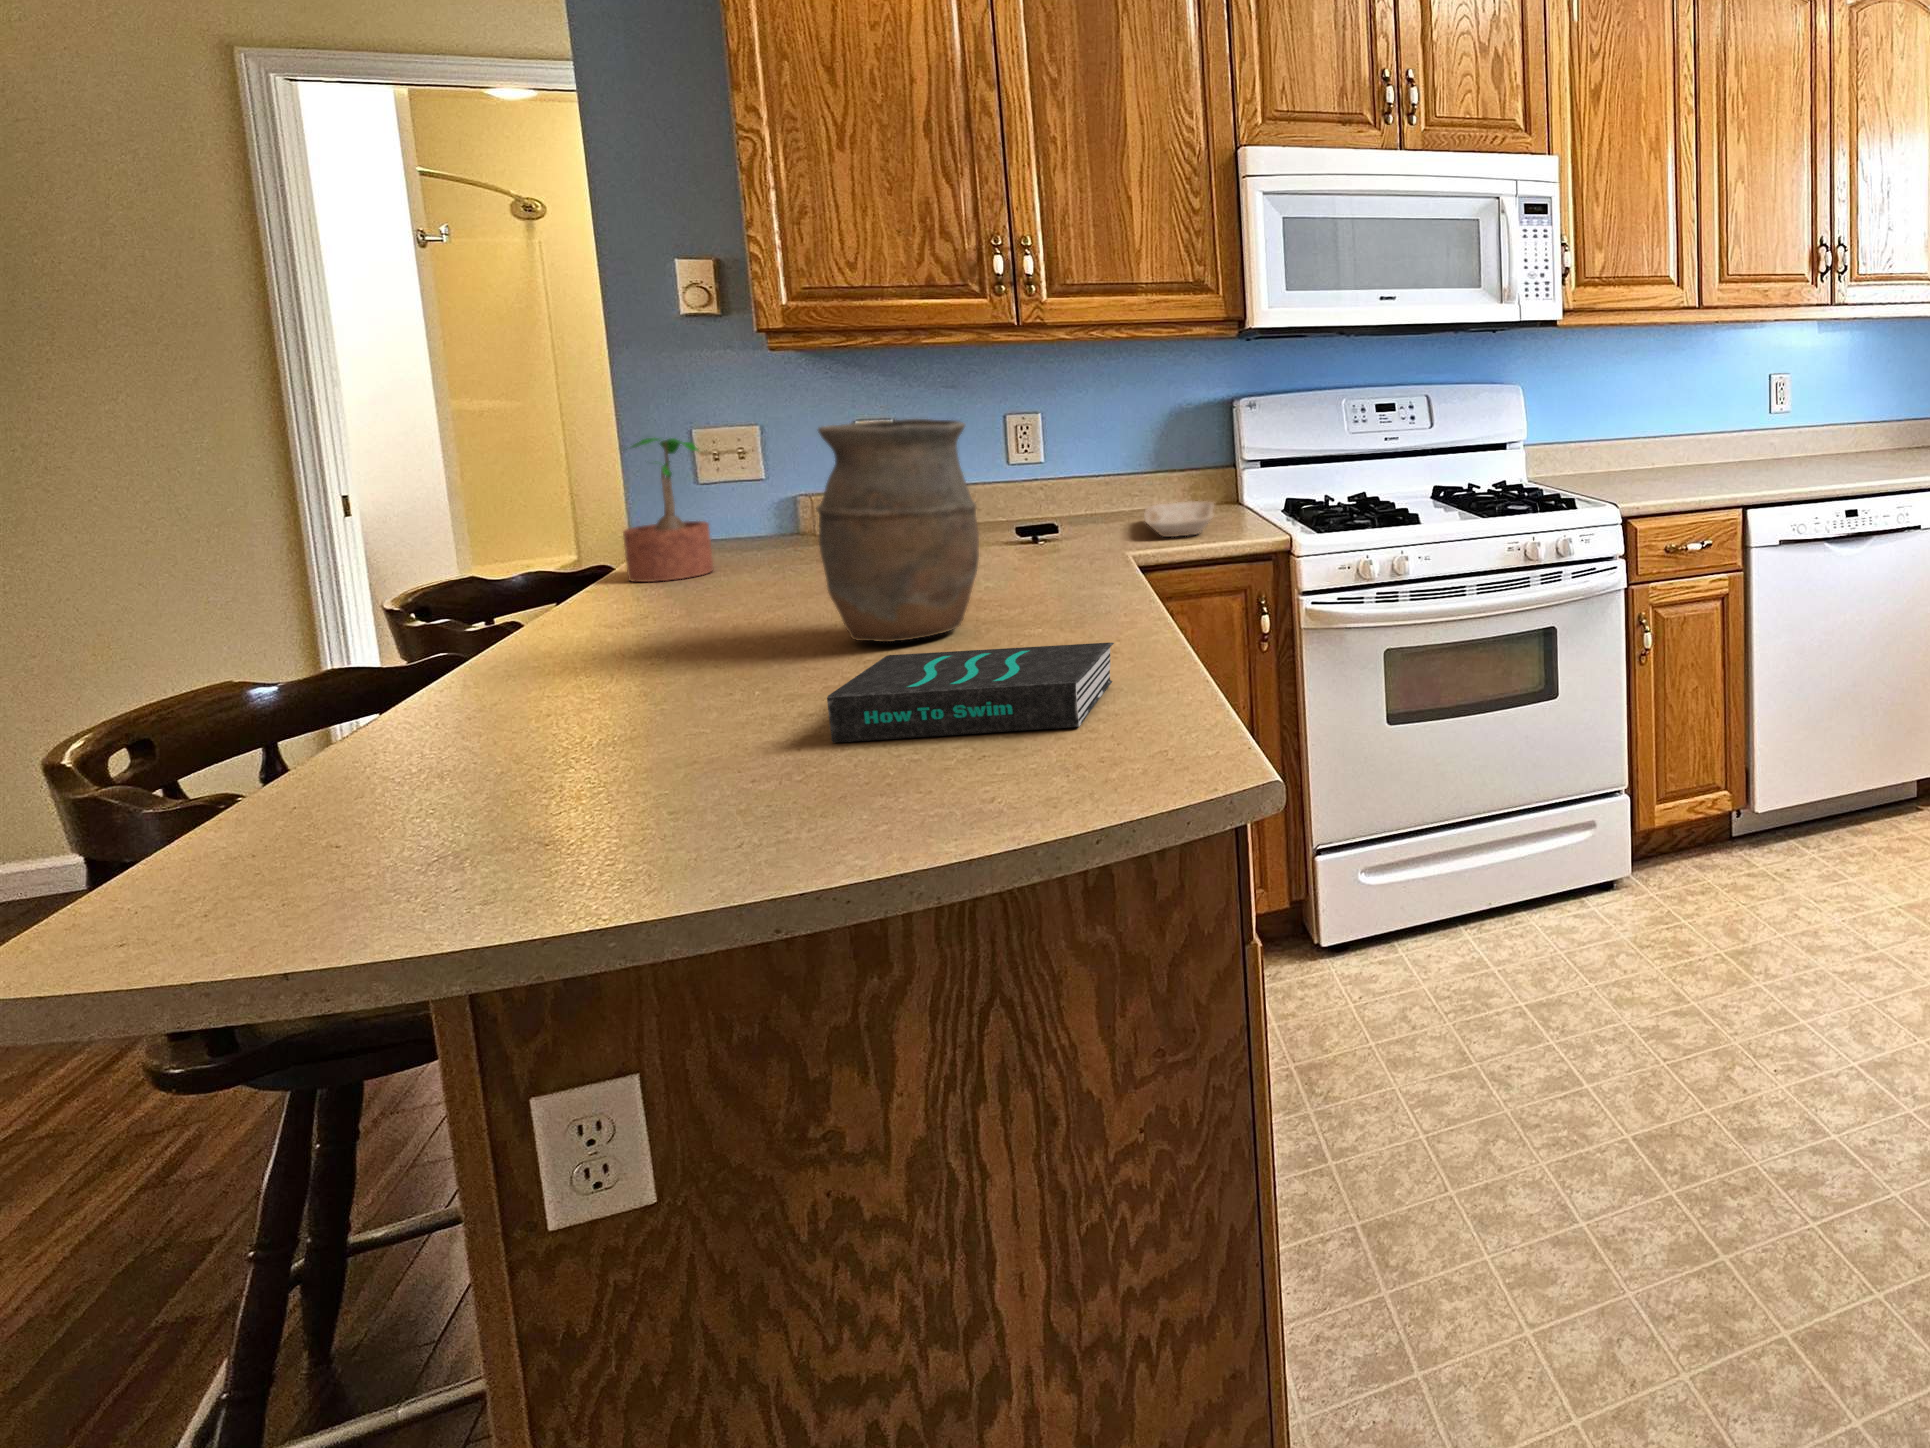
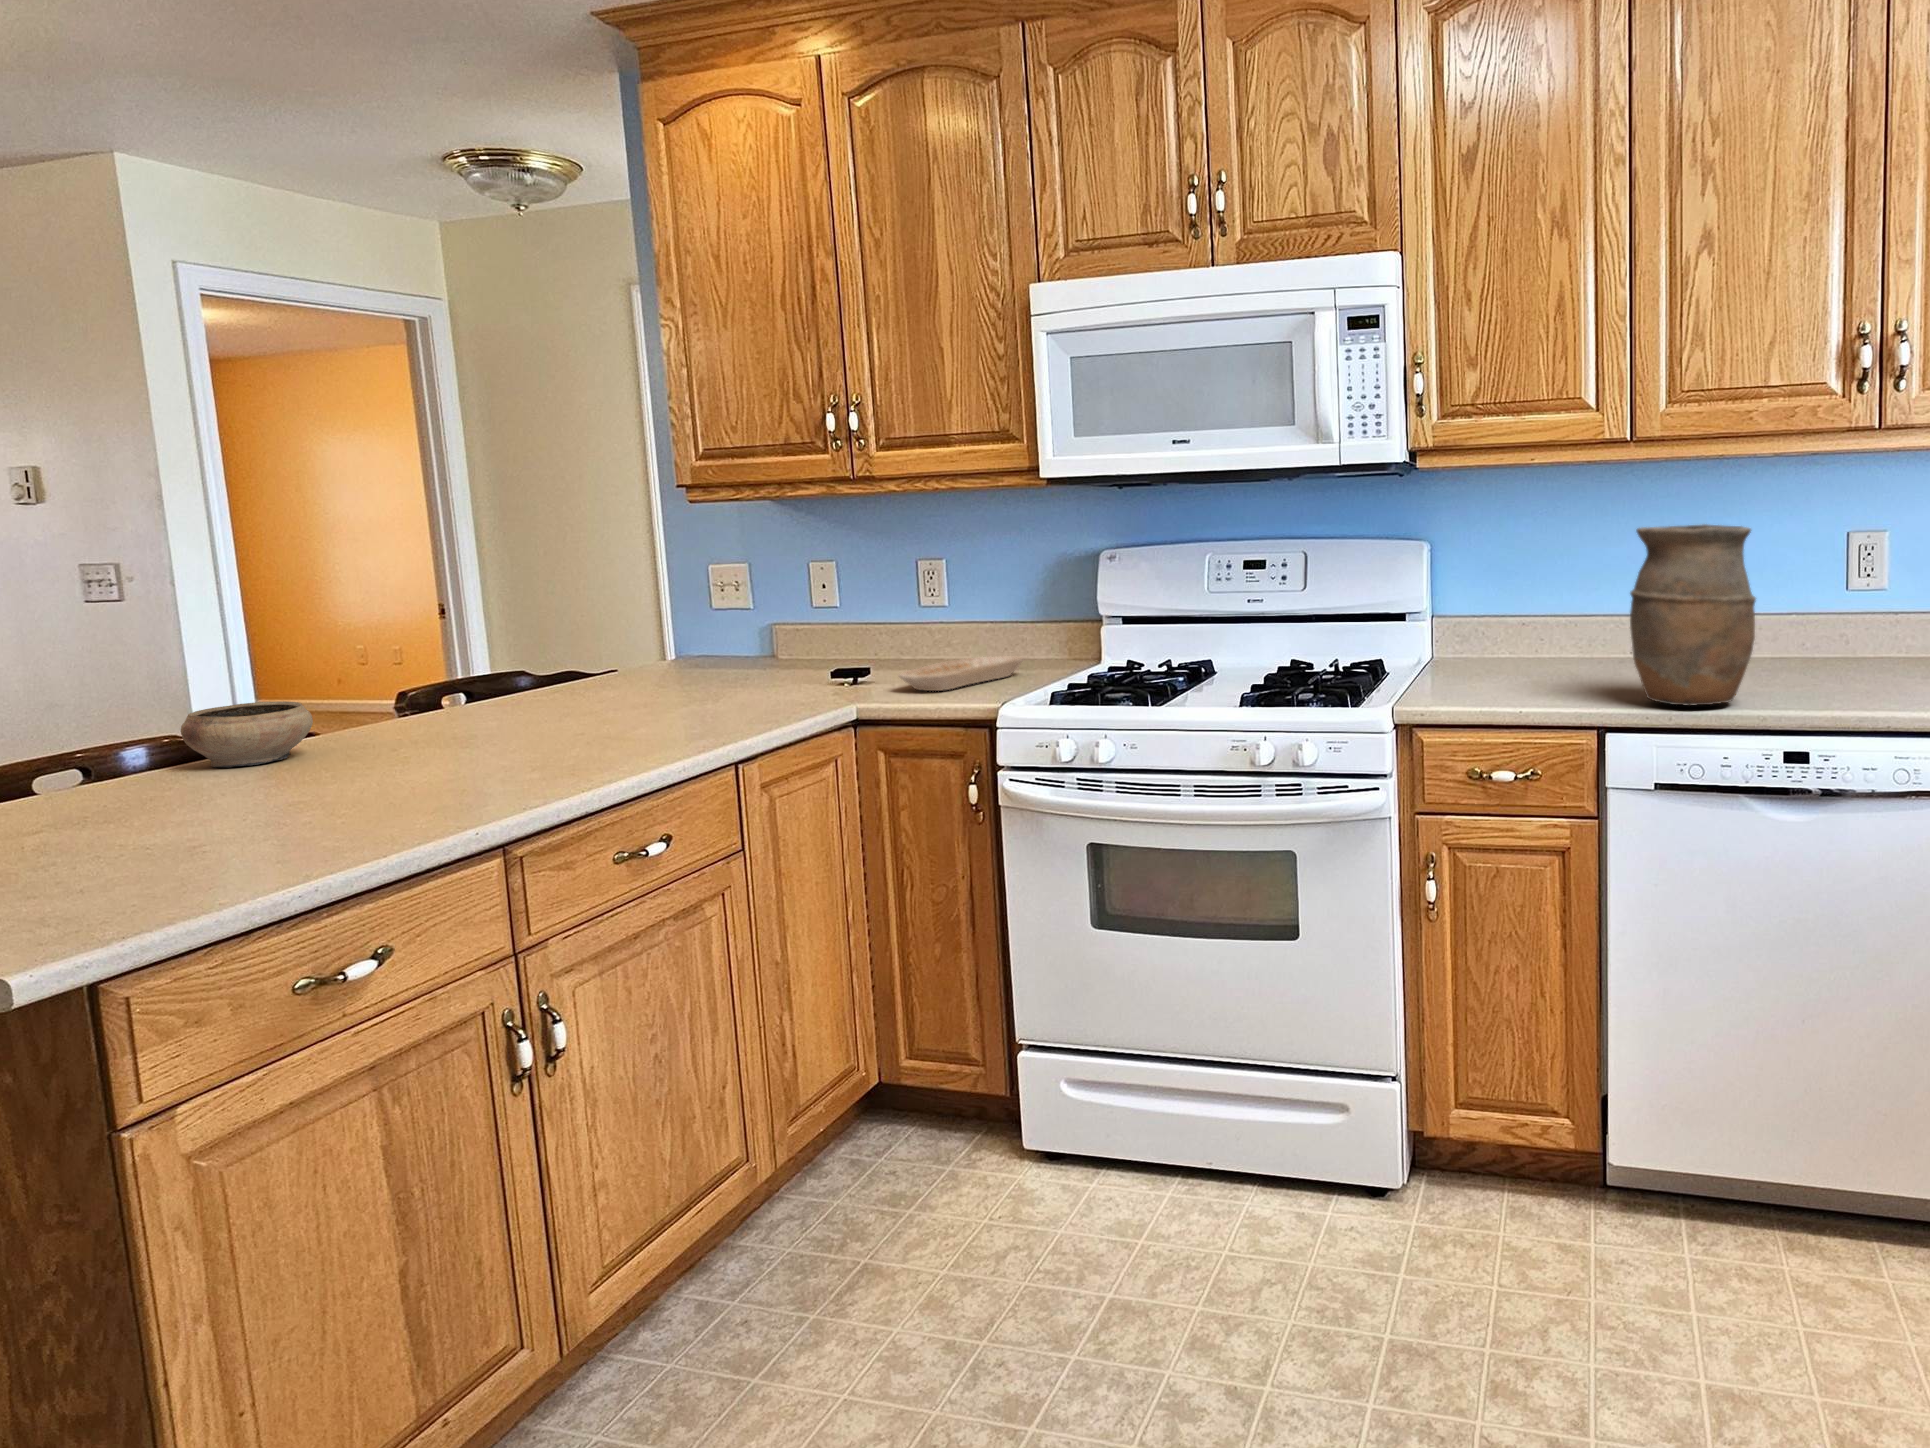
vase: present [817,419,979,642] -> present [1630,524,1756,705]
potted plant: present [623,438,713,582] -> none [555,571,622,686]
ceramic bowl: none [546,602,718,694] -> present [181,701,313,767]
book: present [827,643,1114,743] -> none [81,766,325,853]

